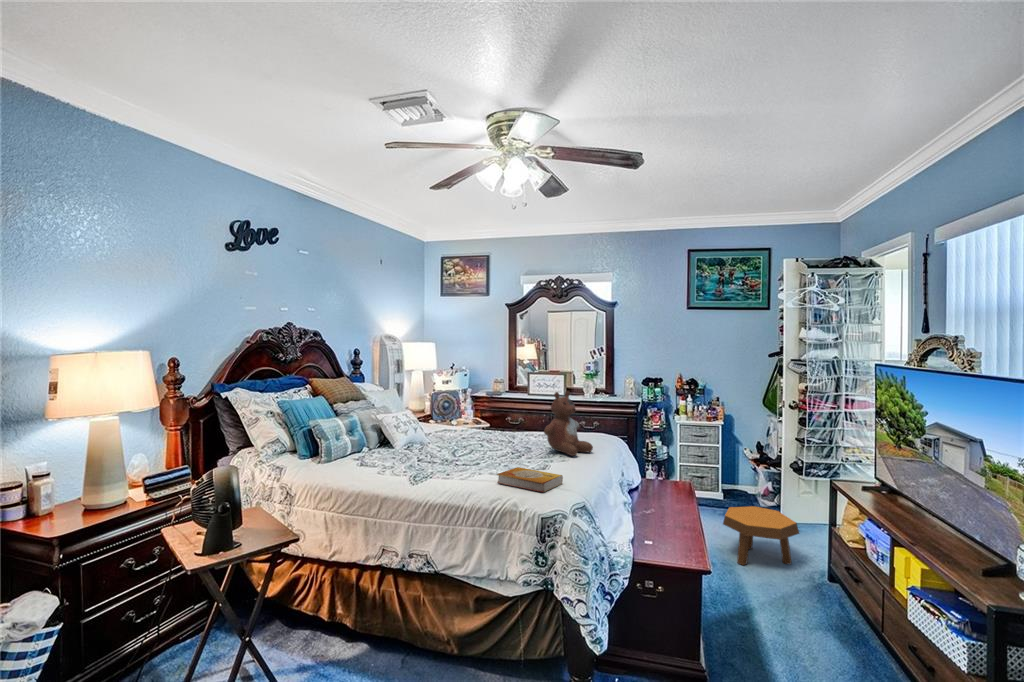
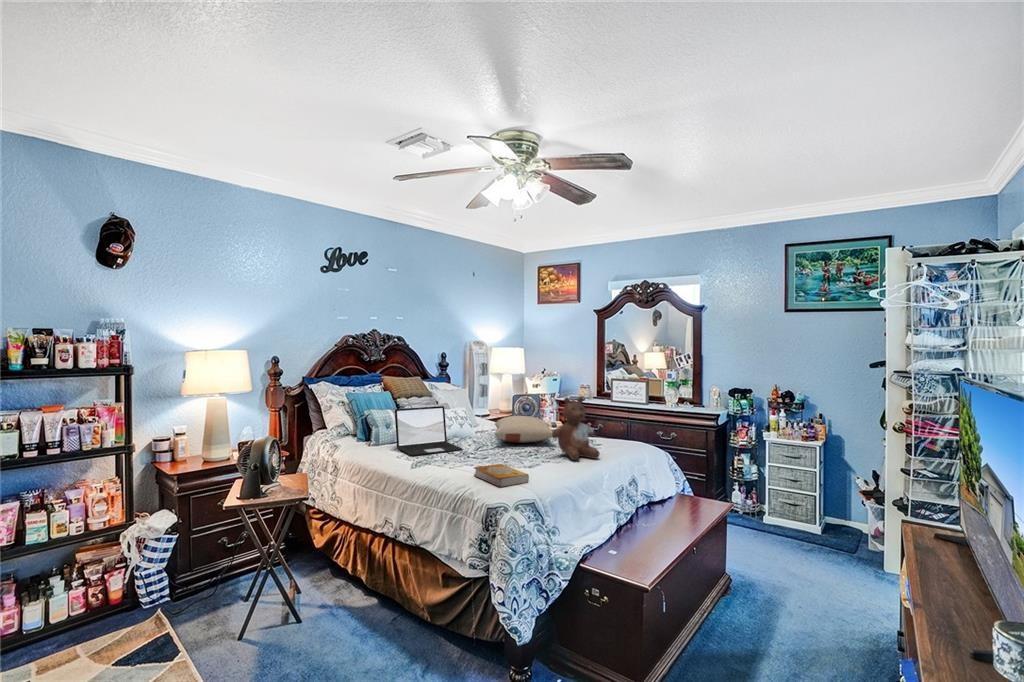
laptop: none [359,409,442,468] -> present [395,406,463,456]
pillow: none [455,414,534,443] -> present [495,416,553,443]
footstool: present [723,506,799,565] -> none [770,538,860,613]

